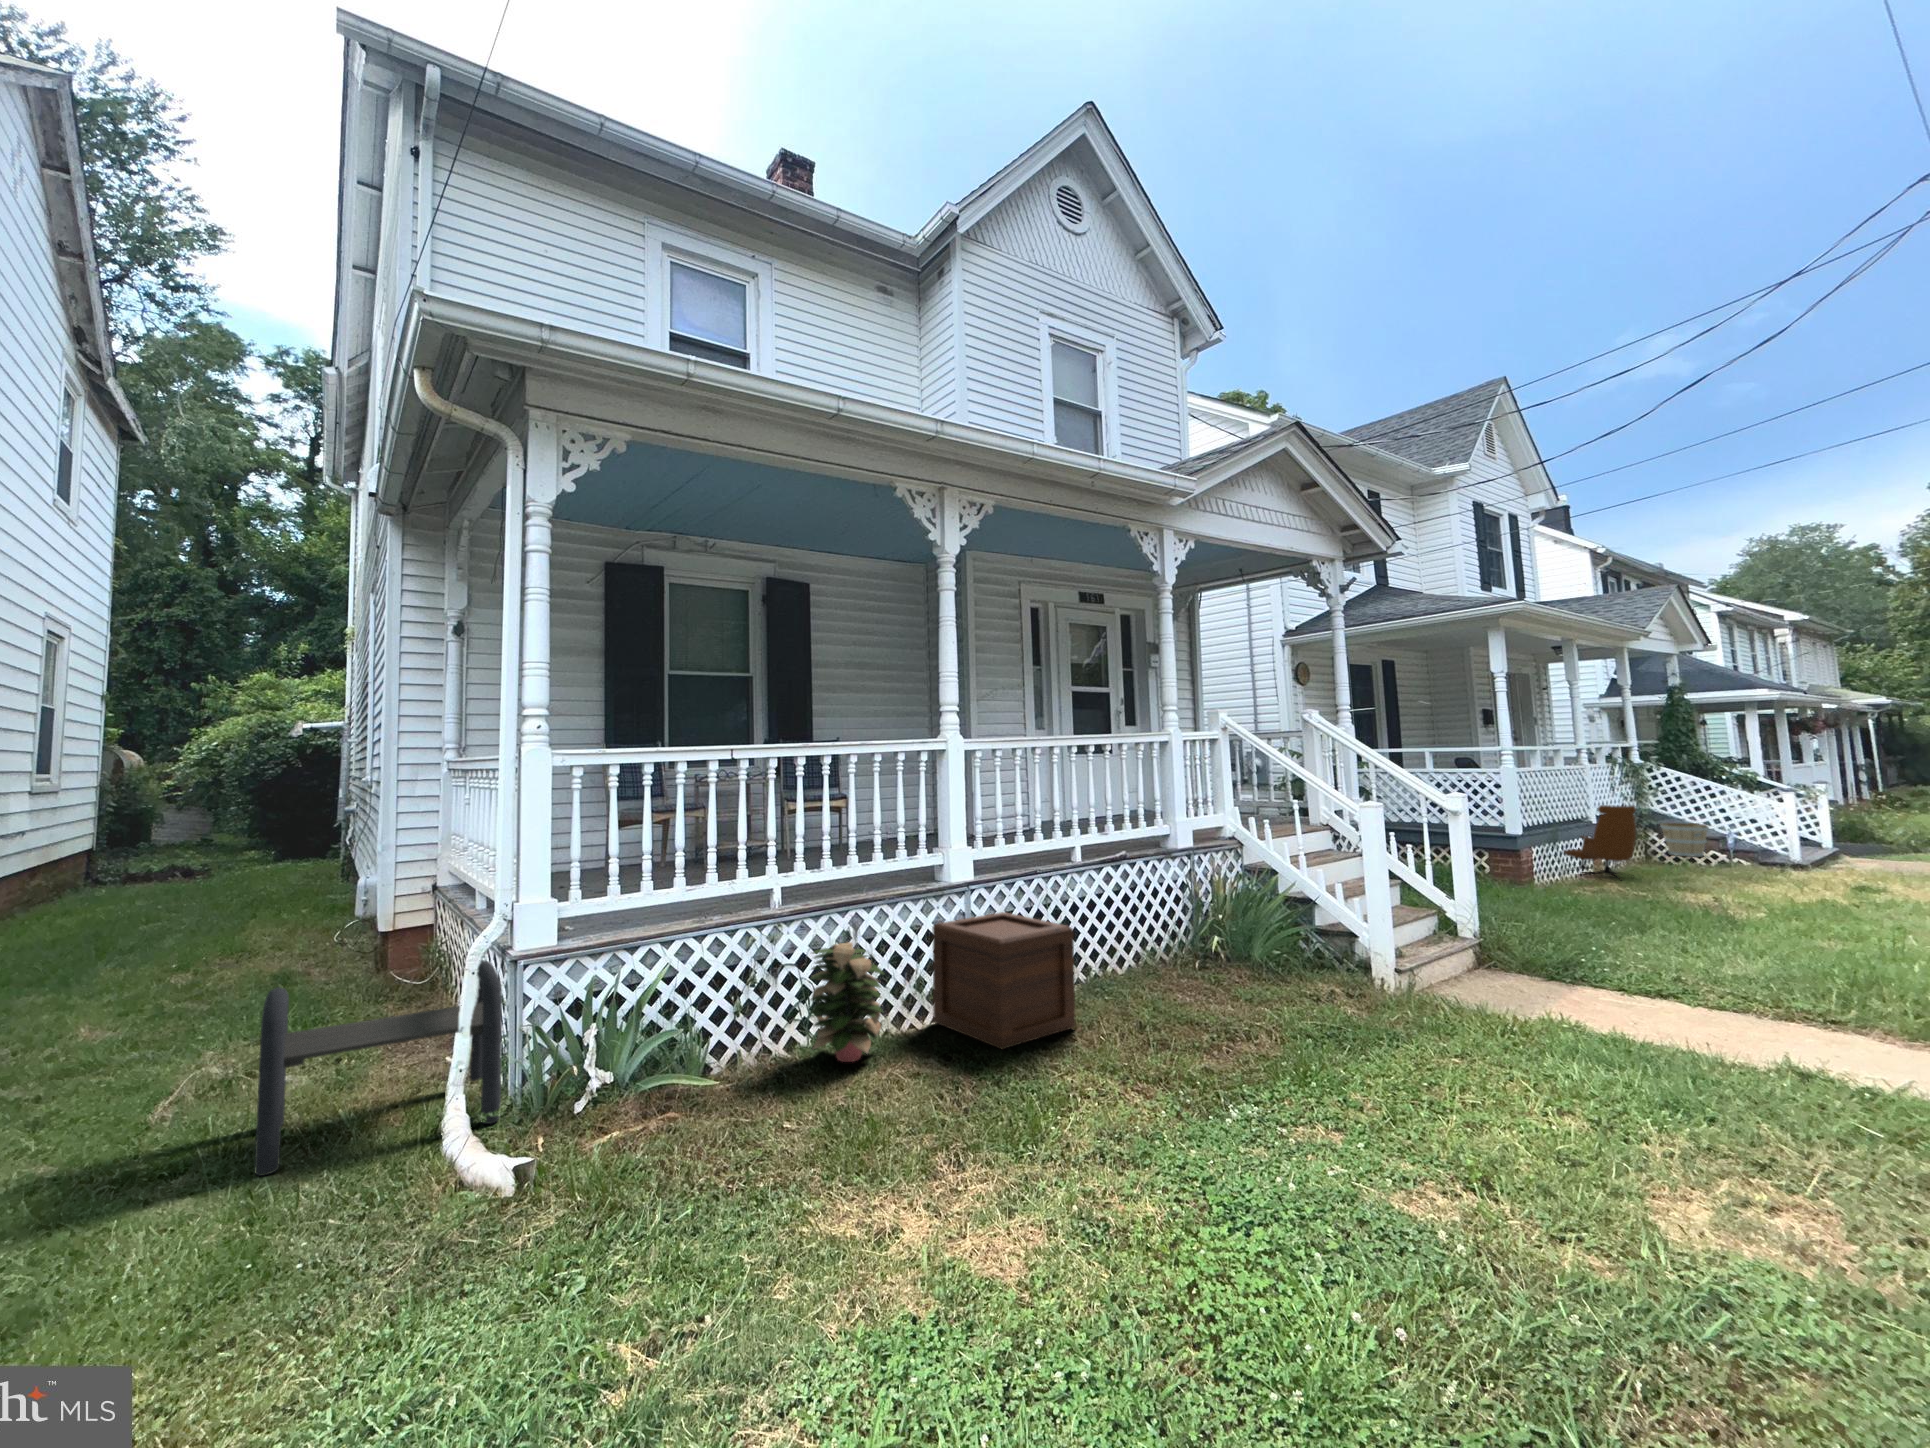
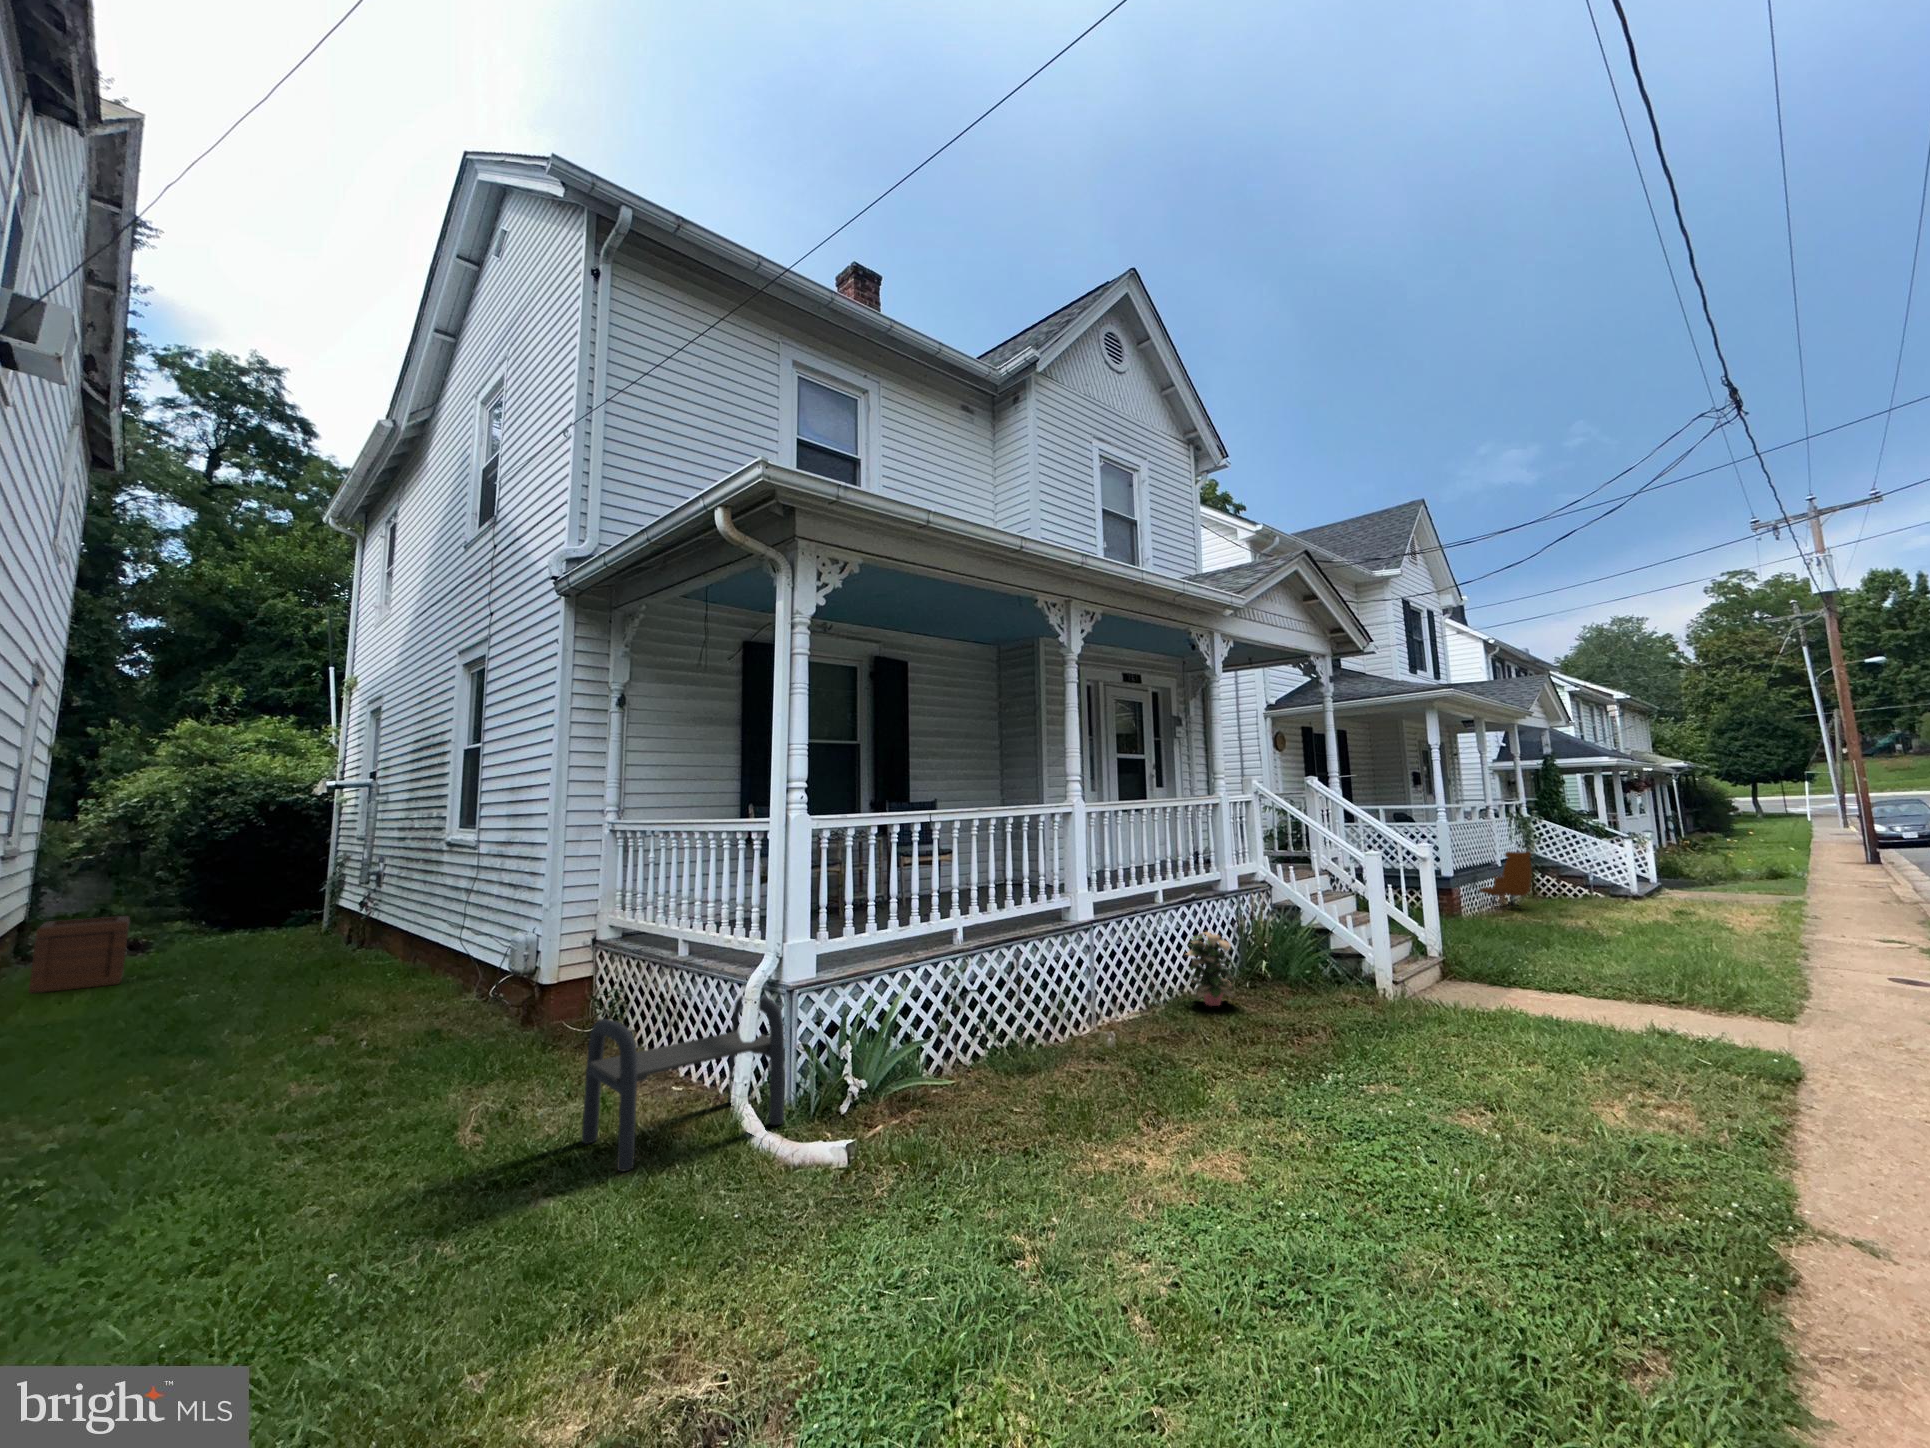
wooden bucket: present [1661,823,1709,857] -> none [1543,865,1577,892]
wooden crate: present [933,912,1076,1049] -> present [29,916,130,994]
decorative plant: present [810,942,884,1062] -> present [1186,932,1233,1006]

